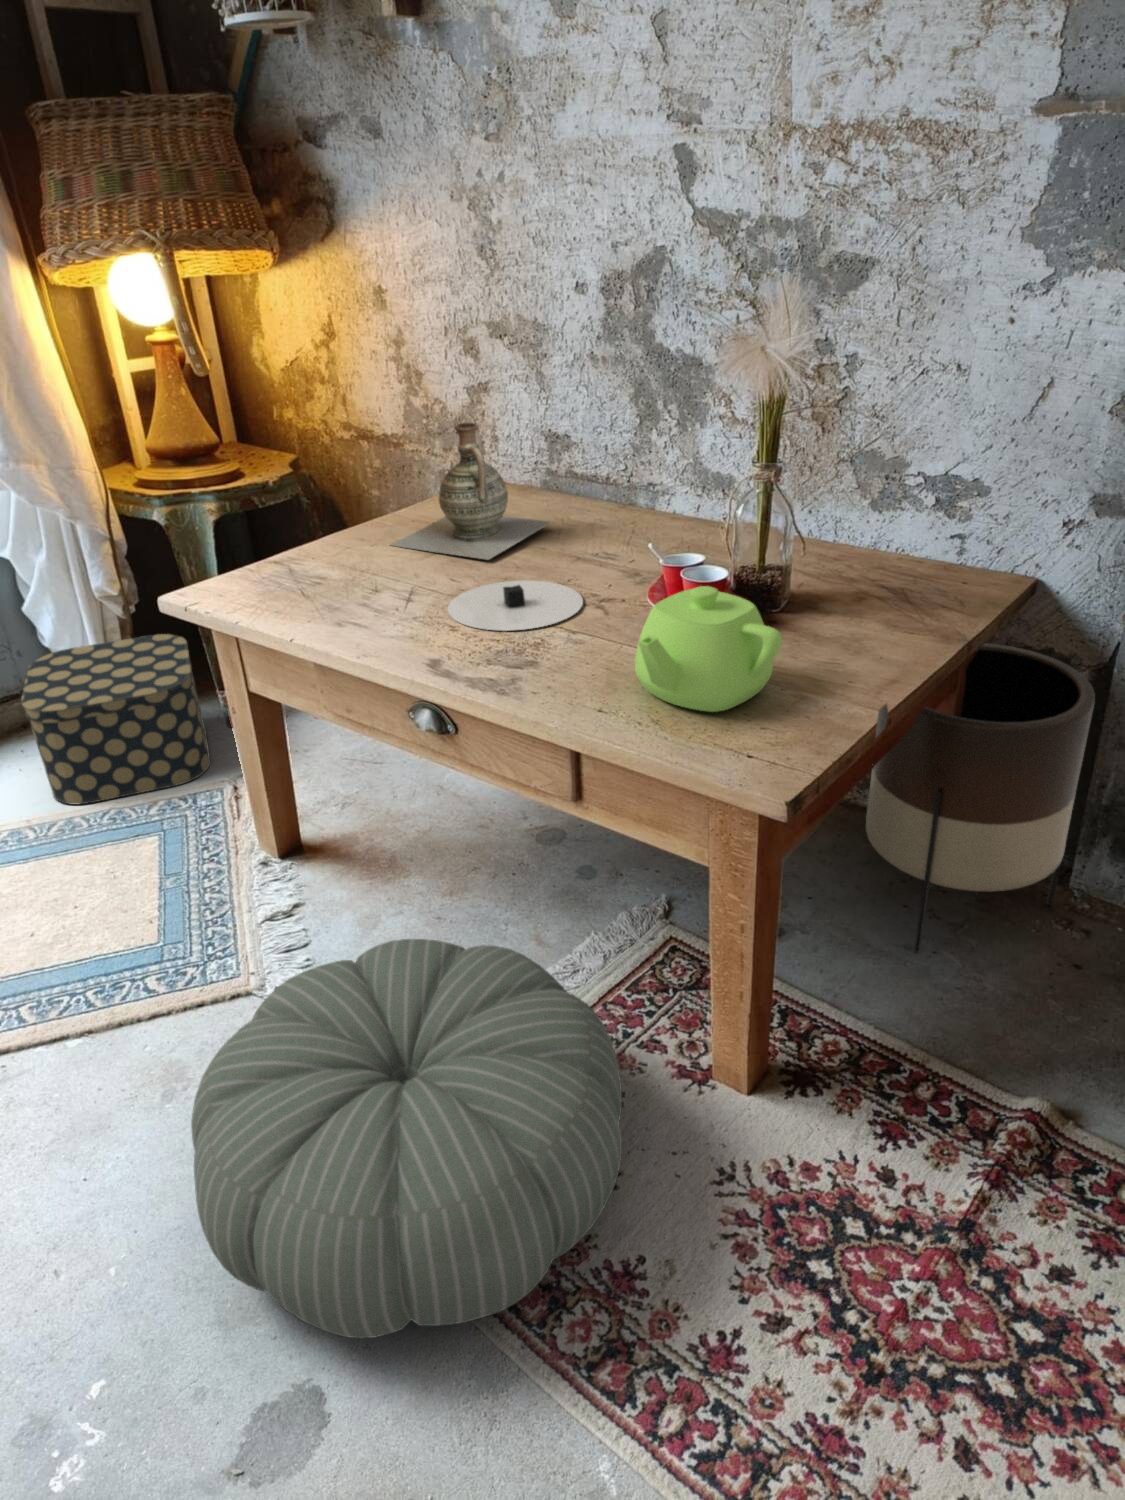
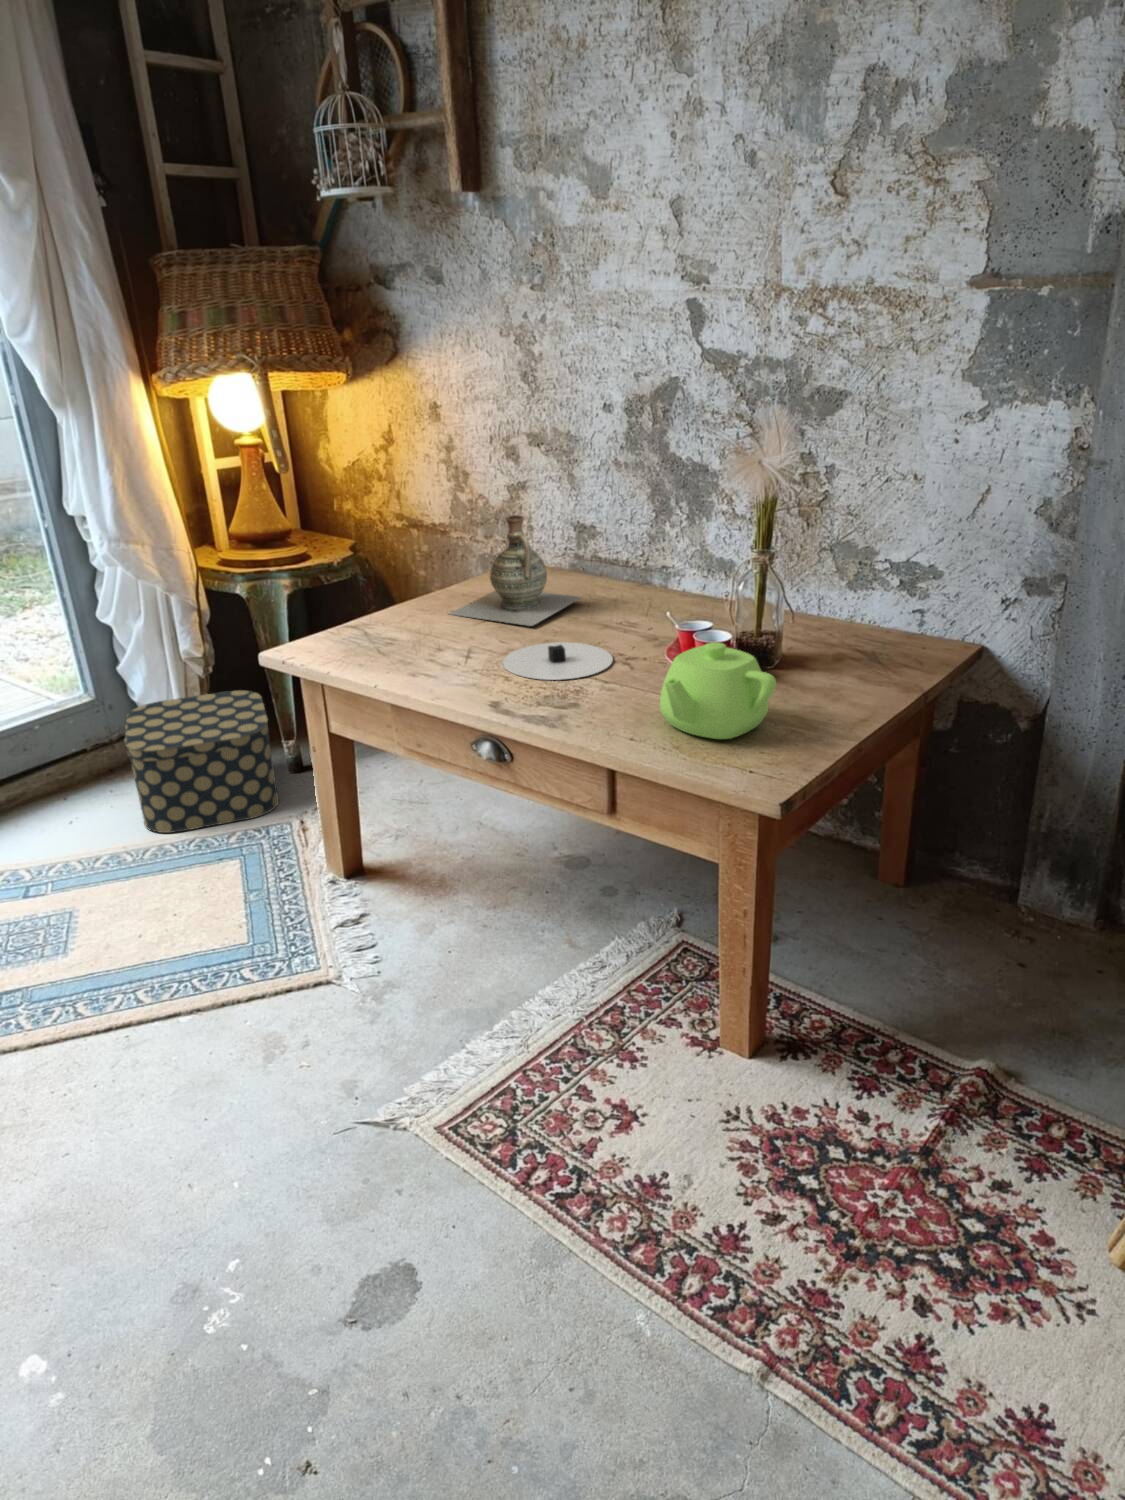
planter: present [866,643,1095,953] -> none [844,697,1027,953]
pouf: present [191,939,622,1338] -> none [303,926,650,1225]

